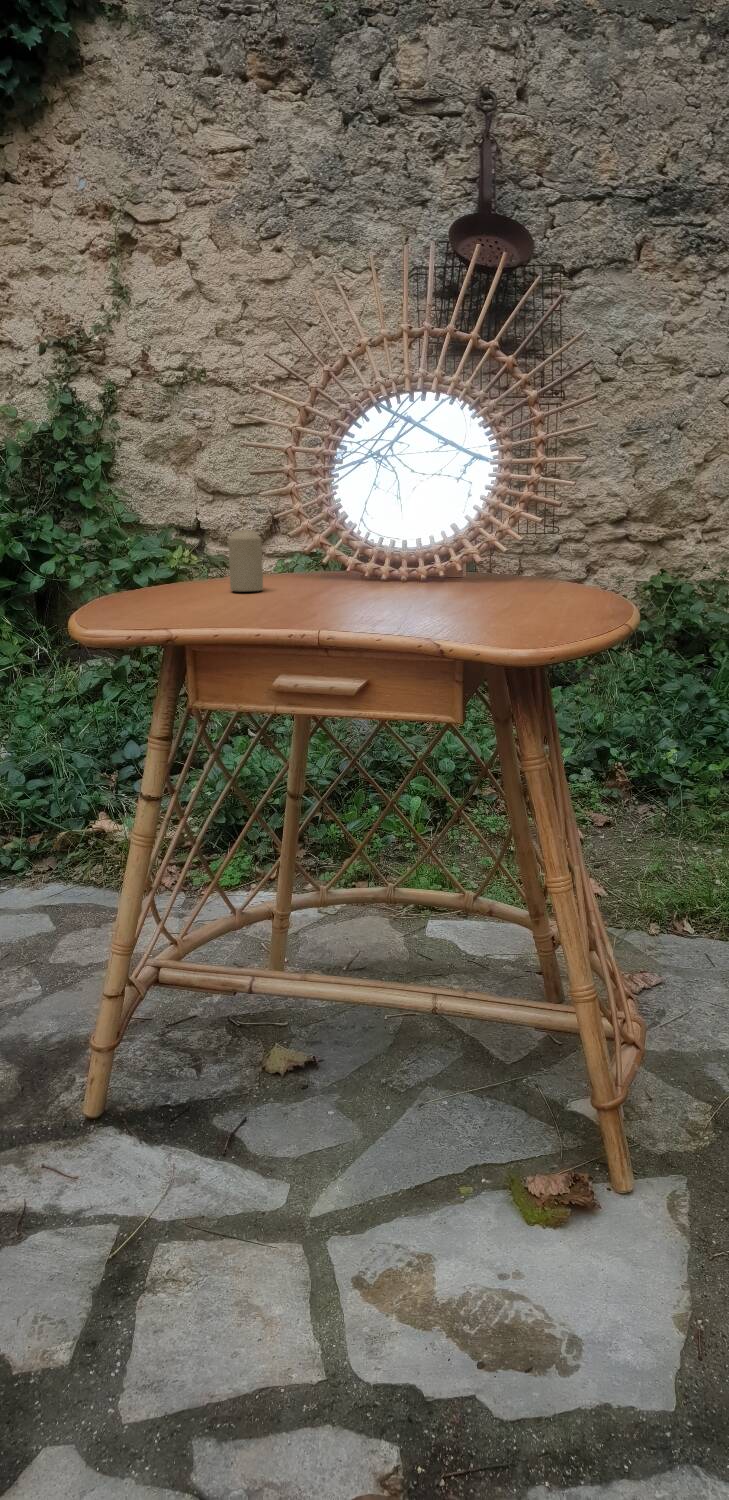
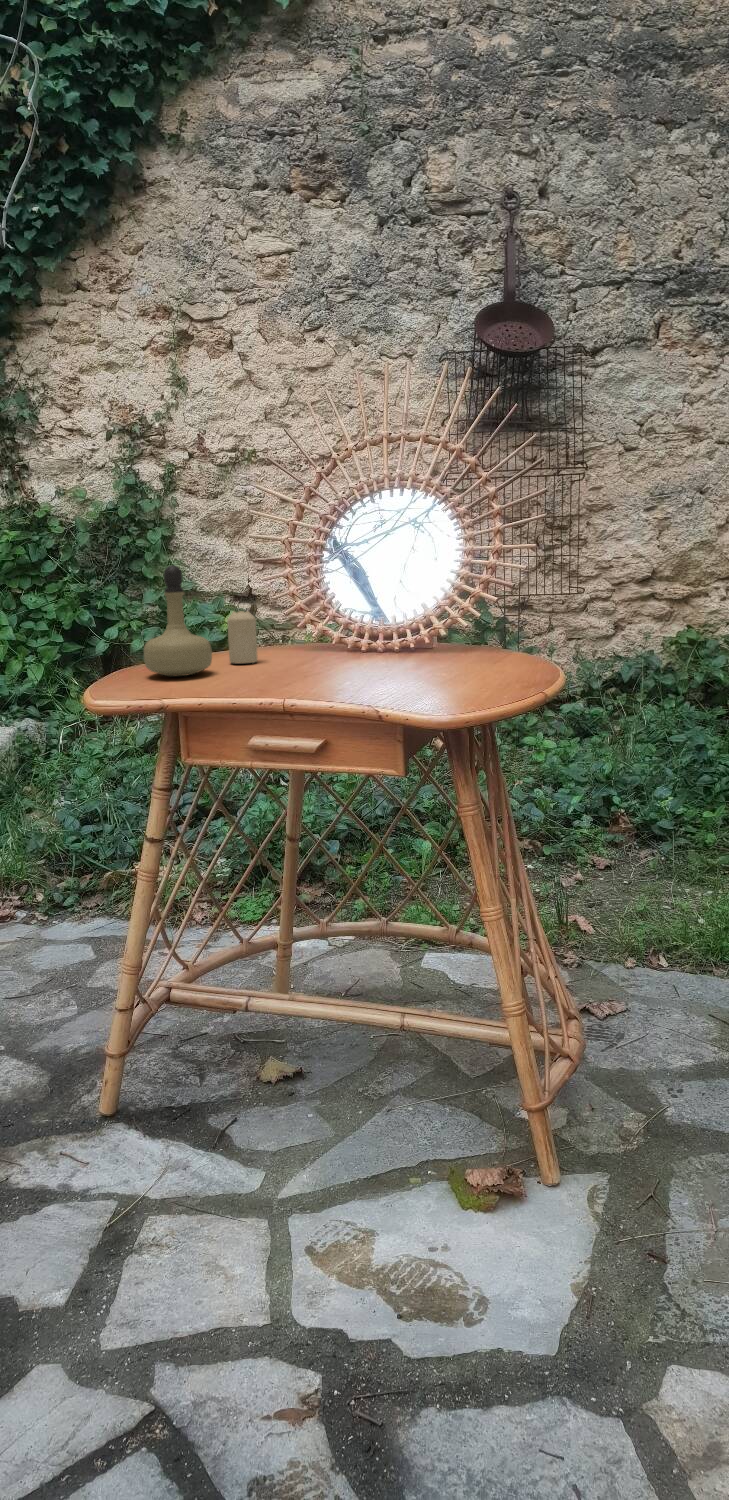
perfume bottle: none [134,470,216,604] -> present [144,565,212,676]

